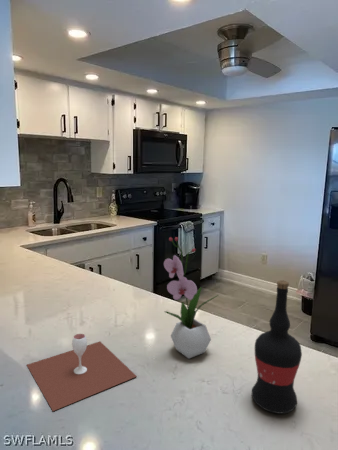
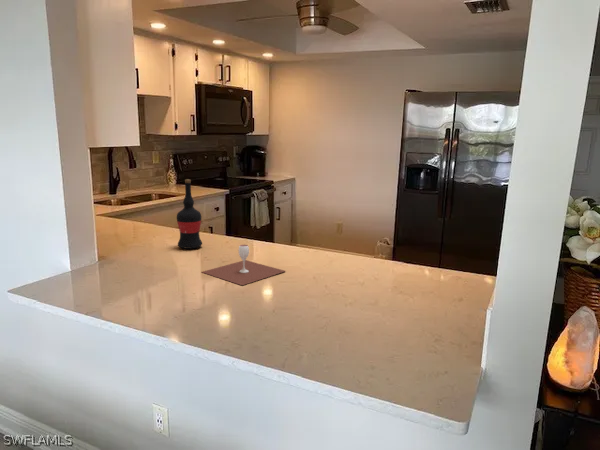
flower arrangement: present [164,237,216,359] -> none [297,174,336,263]
wine bottle: present [252,281,302,414] -> present [177,179,202,249]

